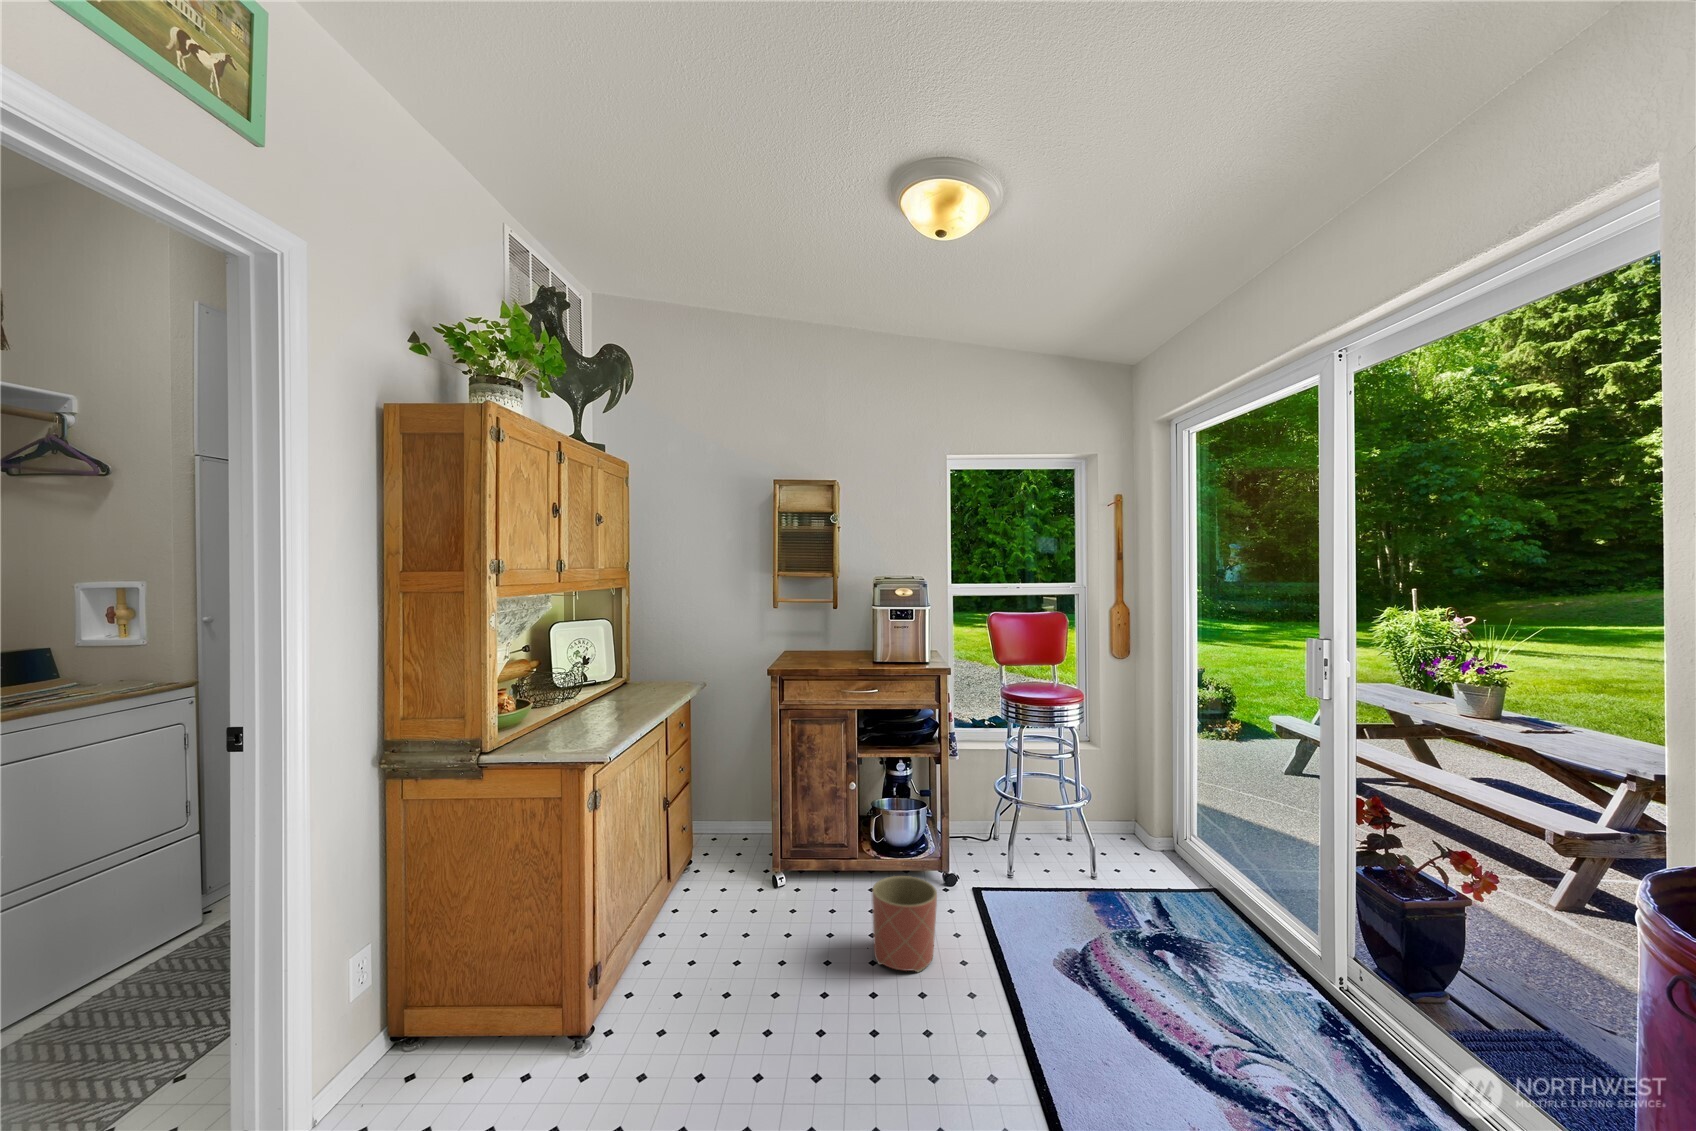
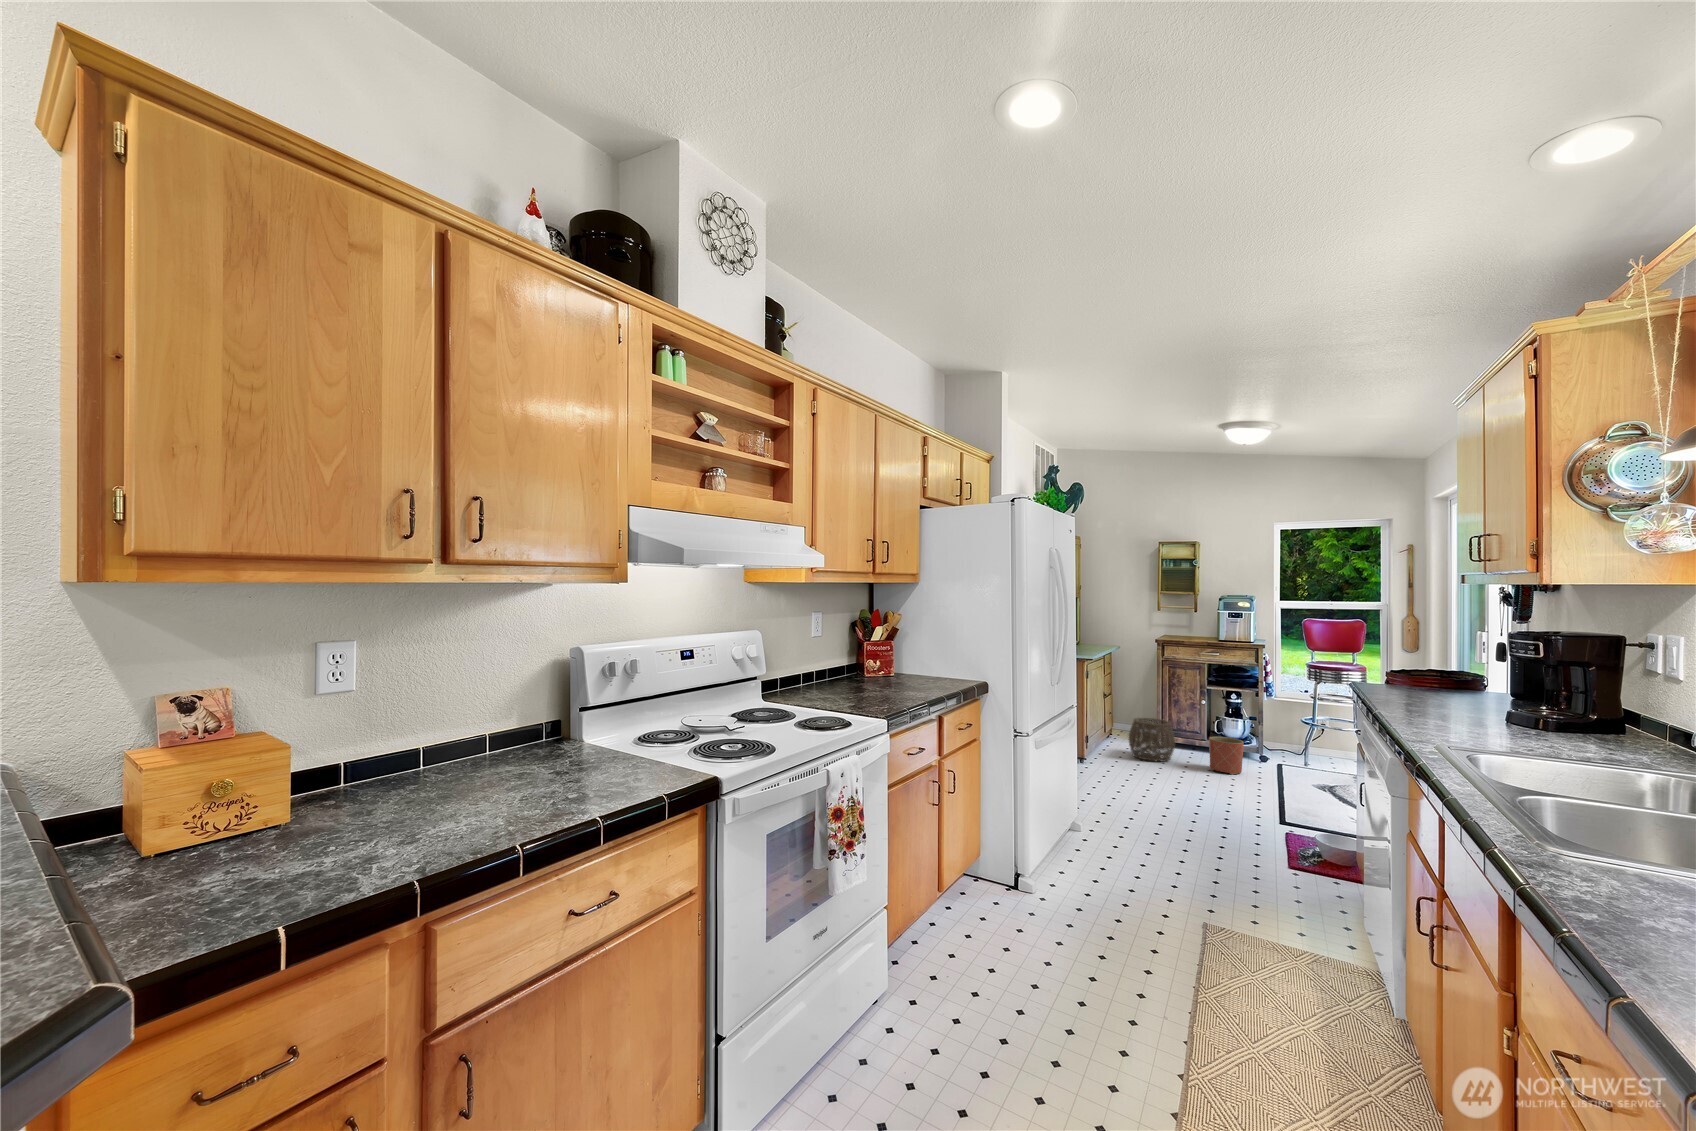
woven basket: none [711,842,805,956] -> present [1129,718,1175,762]

